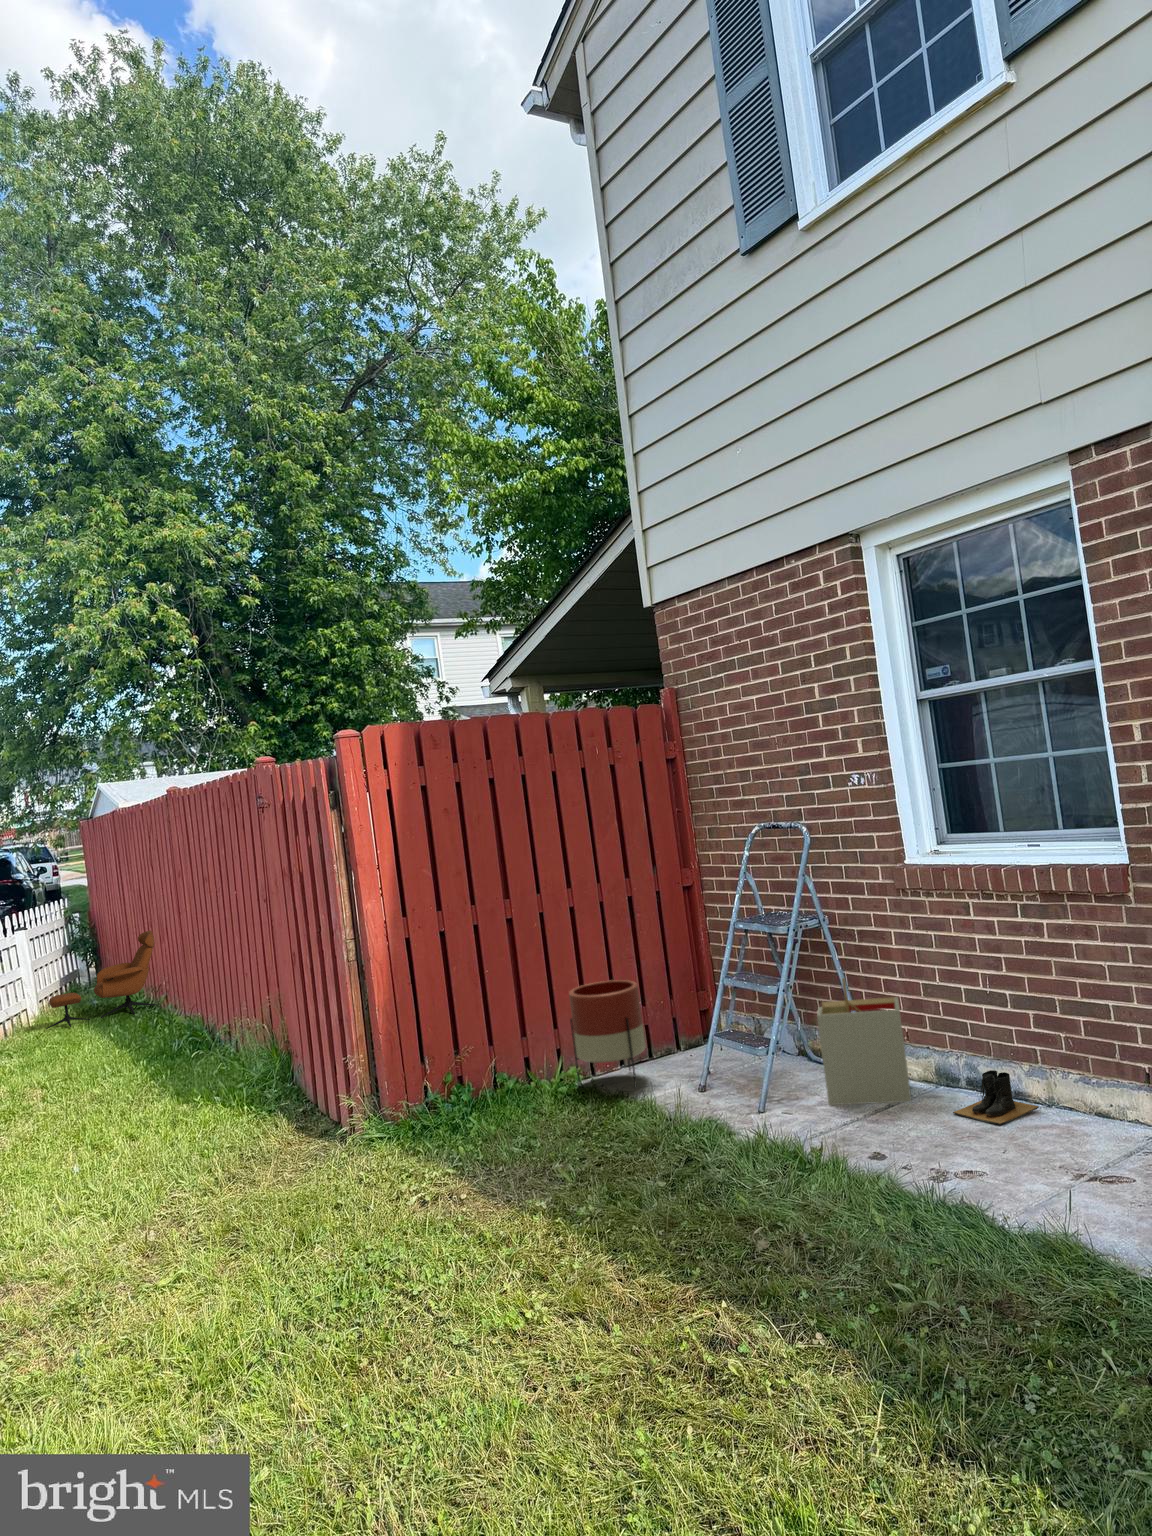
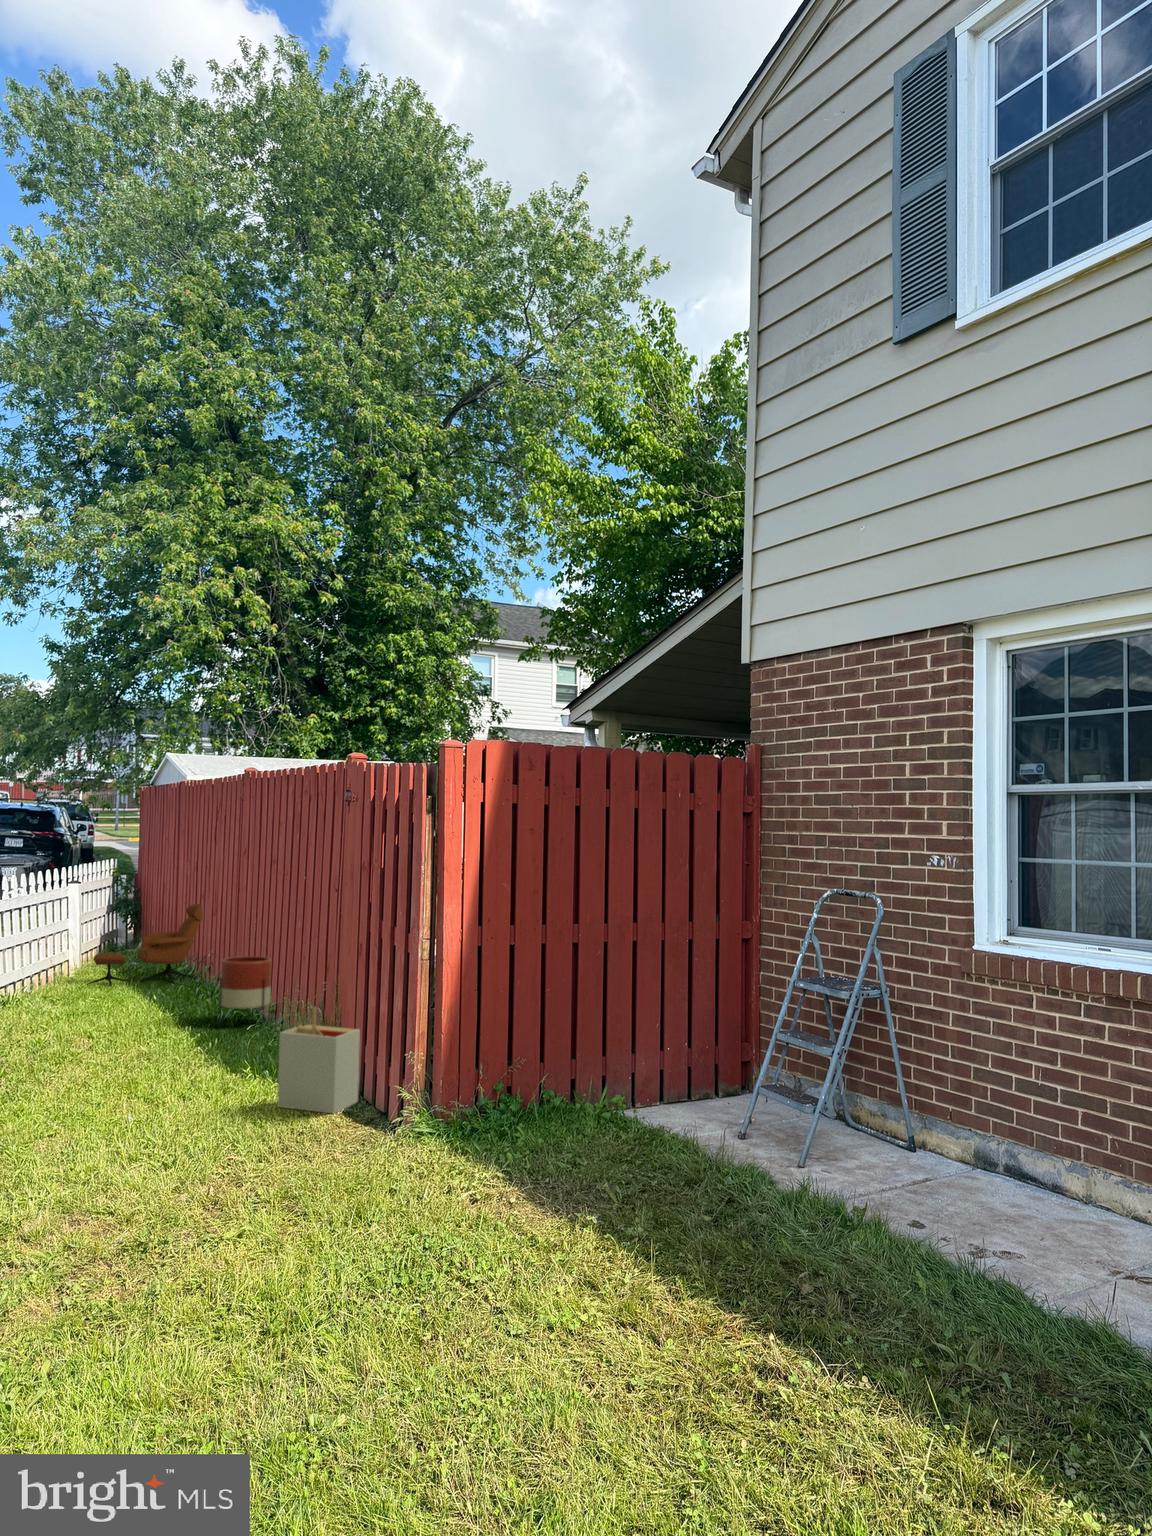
storage bin: present [817,978,911,1105] -> present [277,1007,360,1113]
planter: present [569,980,646,1088] -> present [219,956,272,1021]
boots: present [953,1070,1039,1125] -> none [993,1161,1079,1215]

